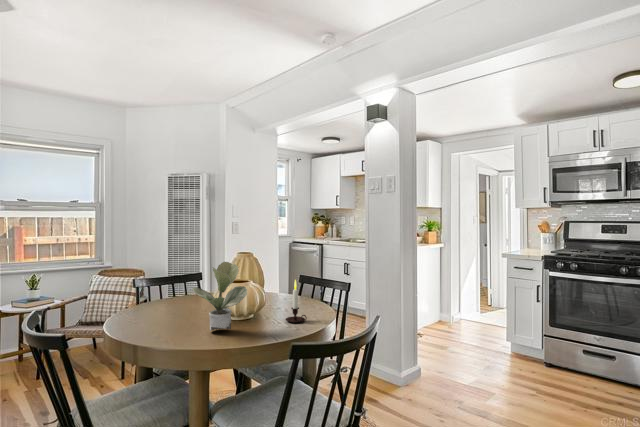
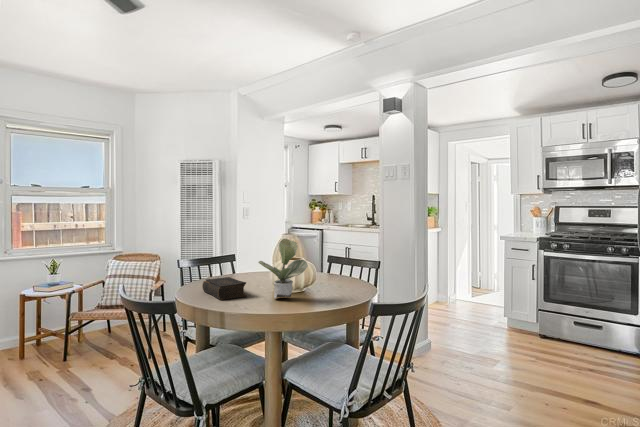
candle: present [285,280,307,323] -> none [332,255,352,292]
book: none [140,303,183,332] -> present [202,277,247,300]

